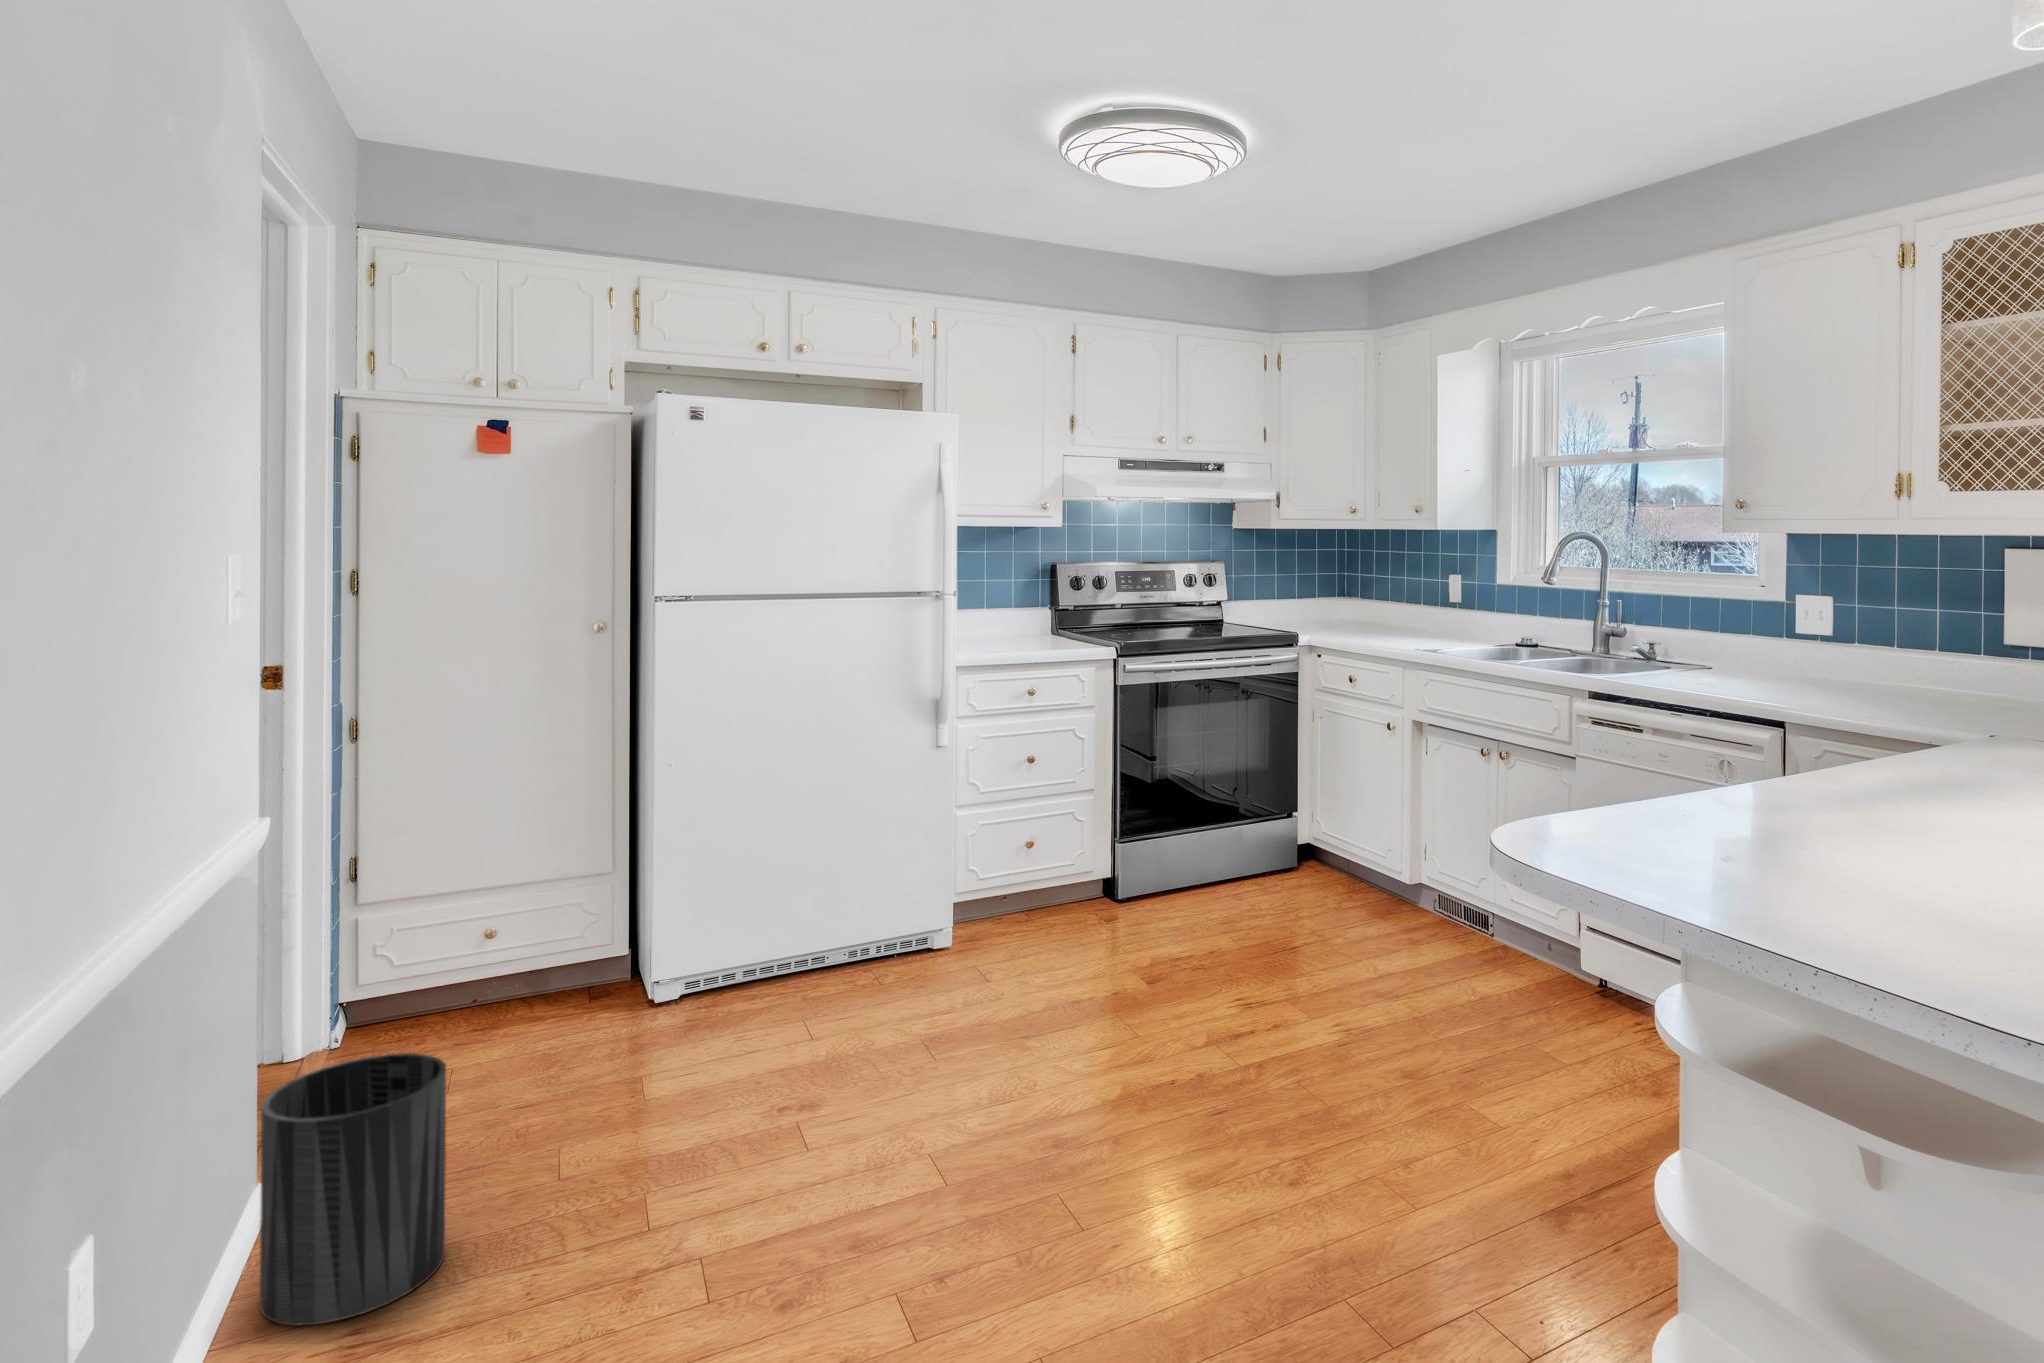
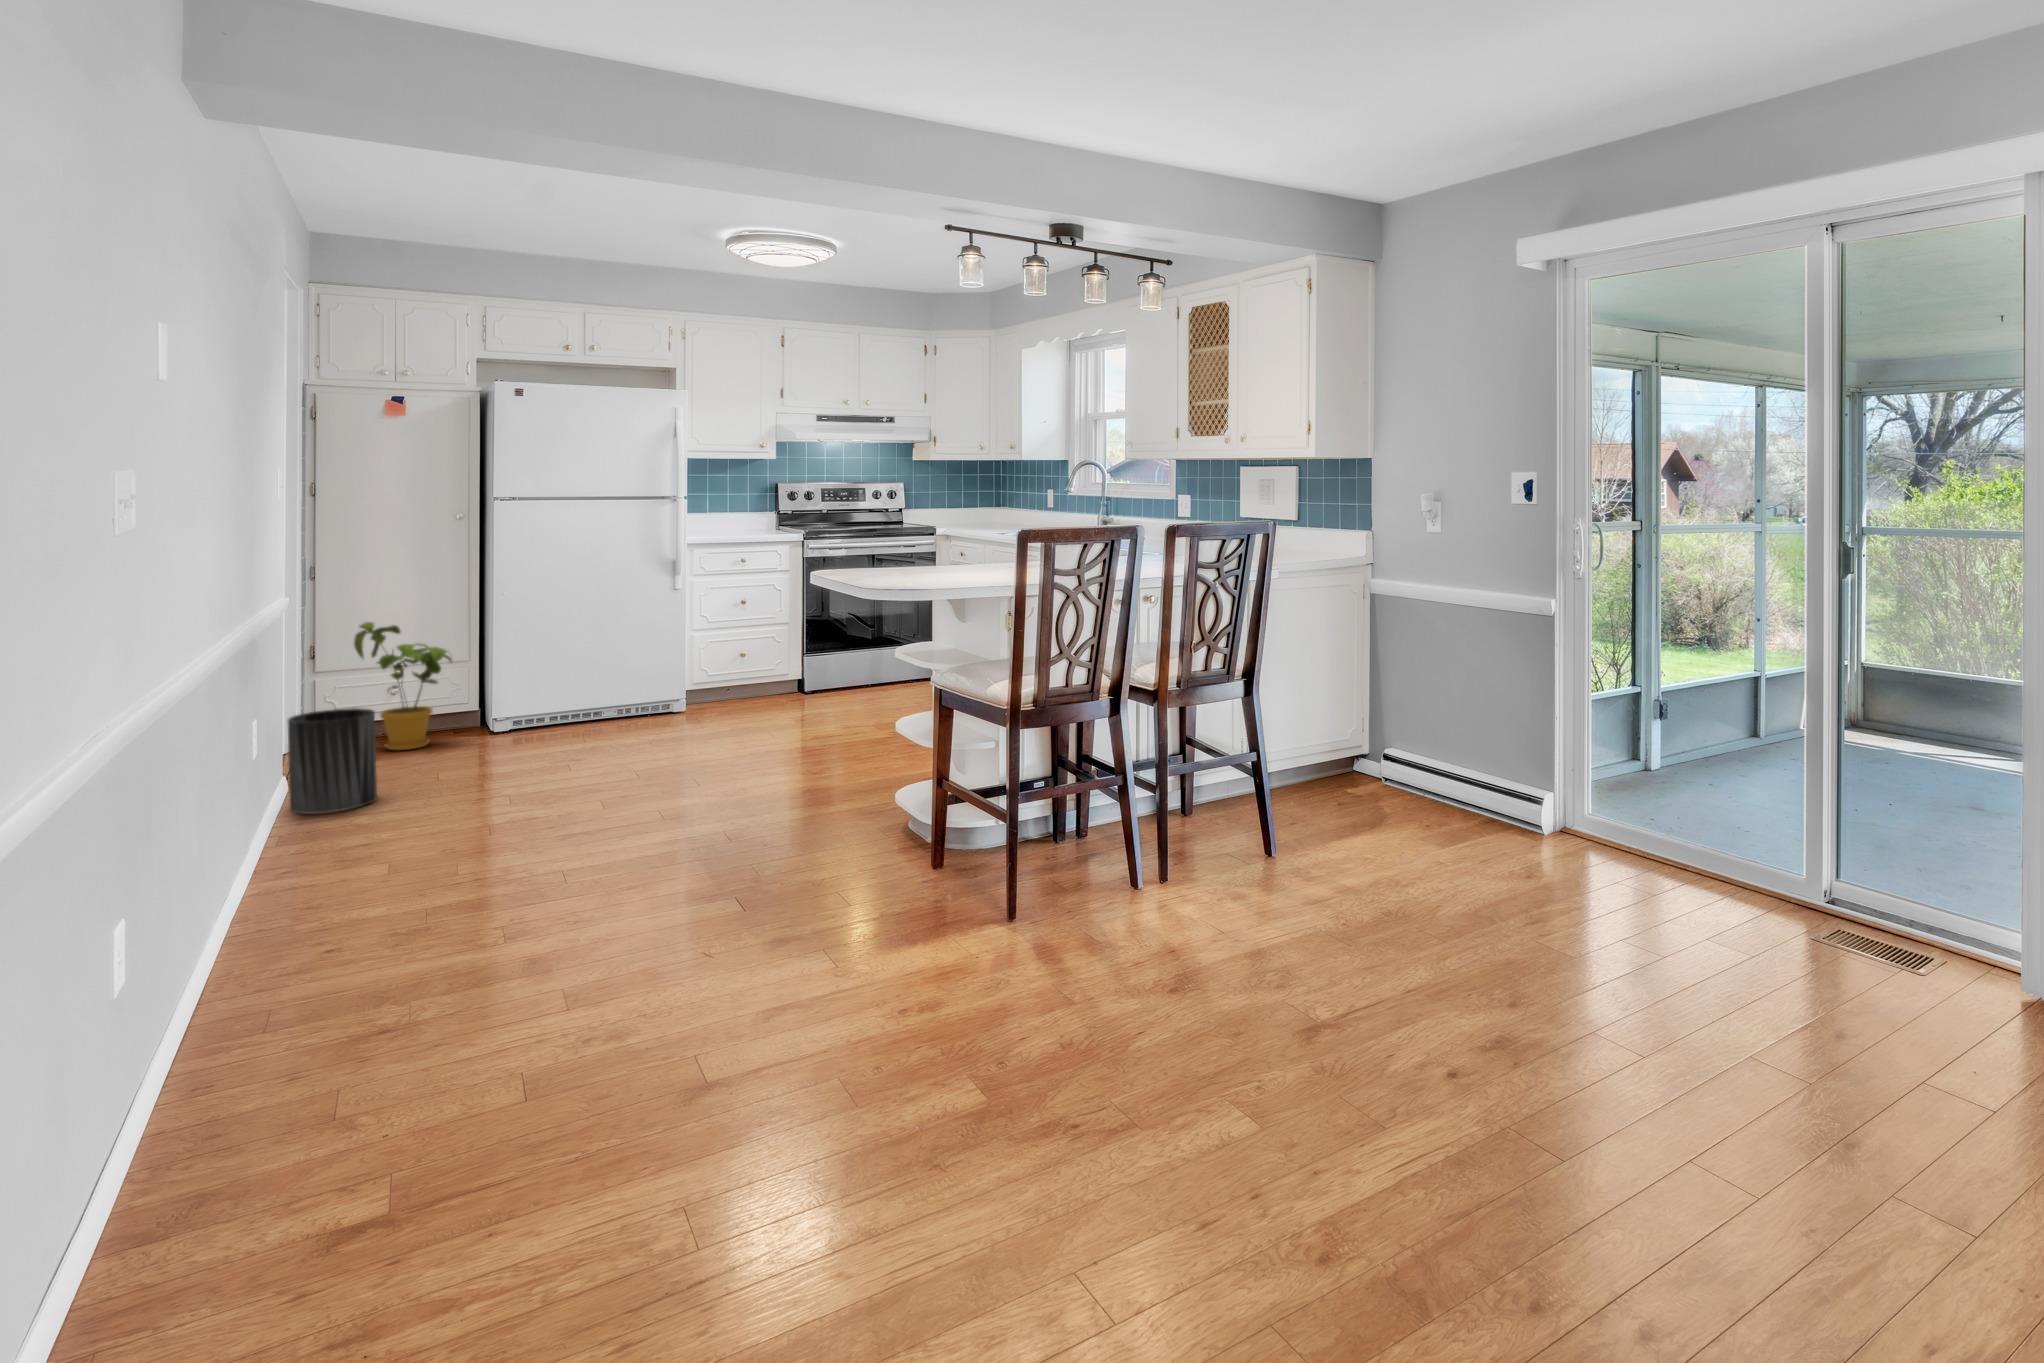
house plant: none [418,829,589,1061] -> present [354,622,452,750]

